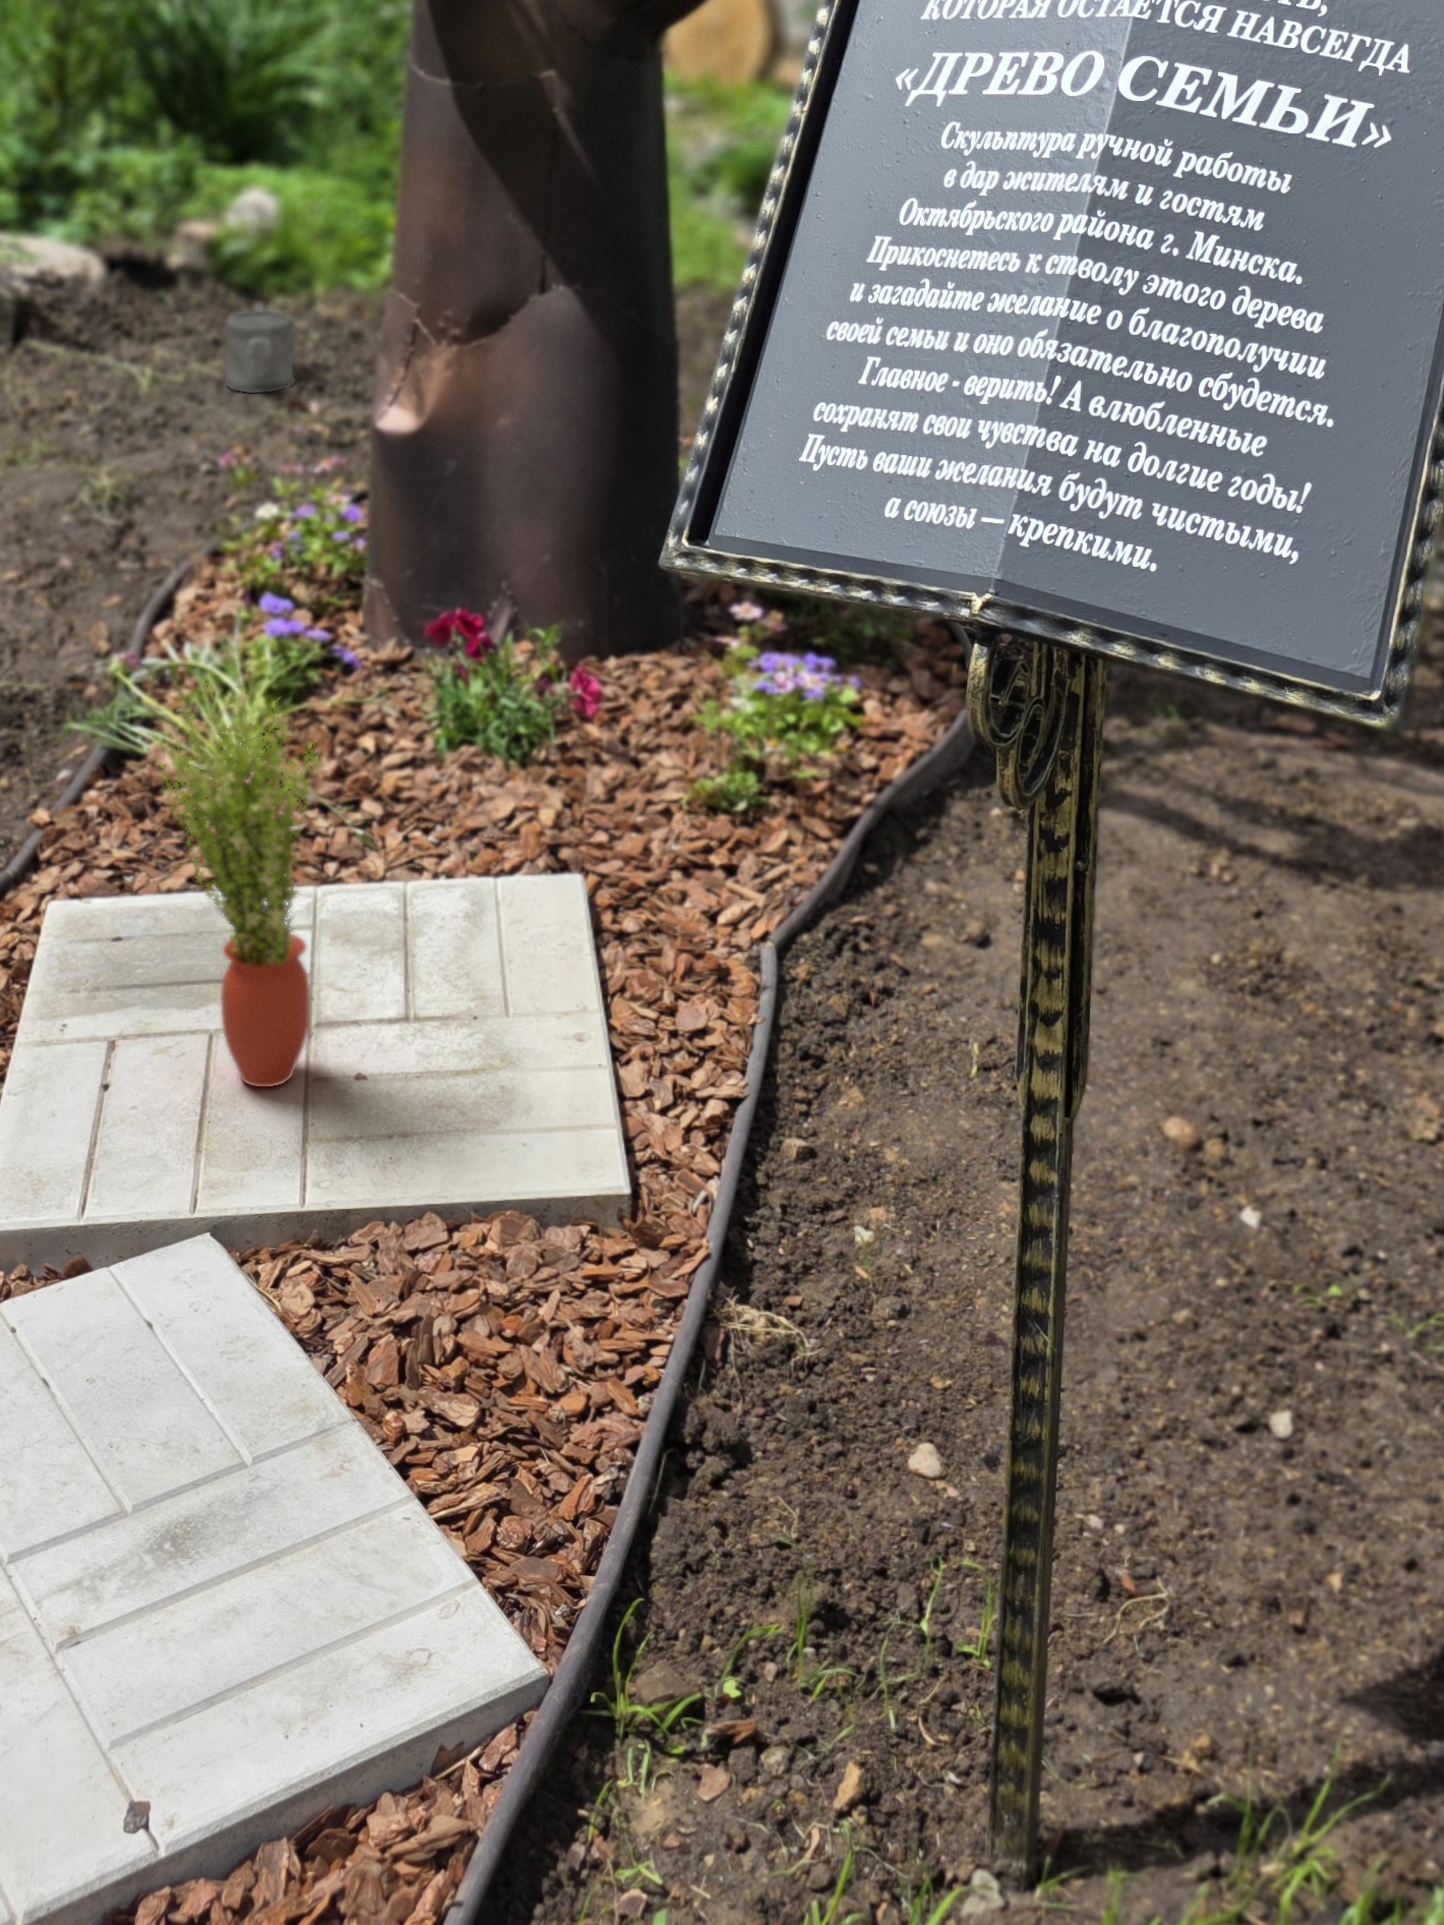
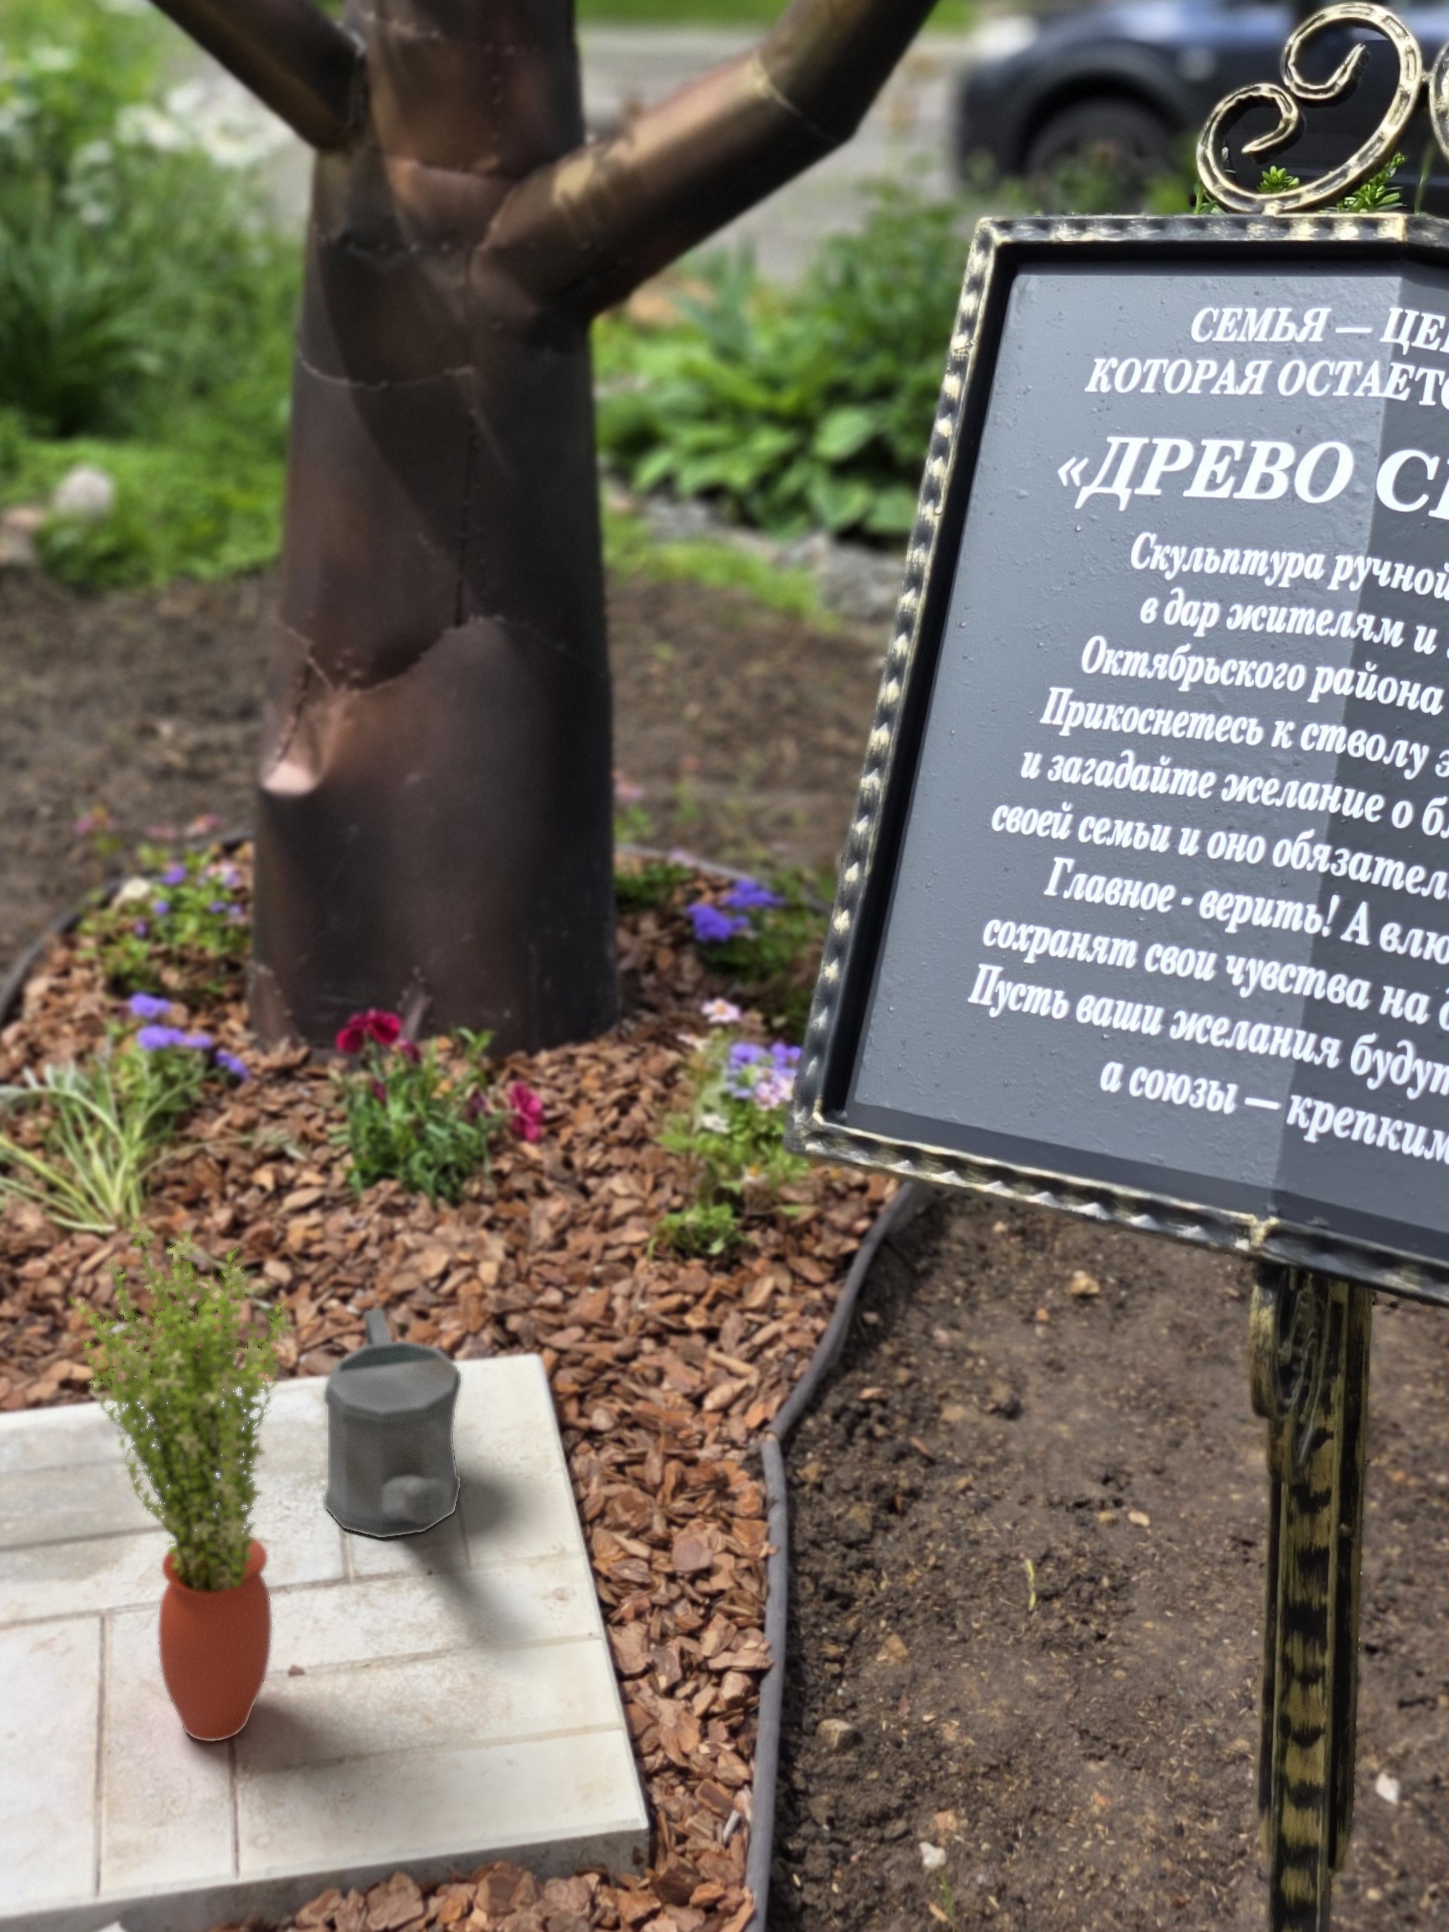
watering can: present [224,303,295,393] -> present [324,1309,461,1538]

